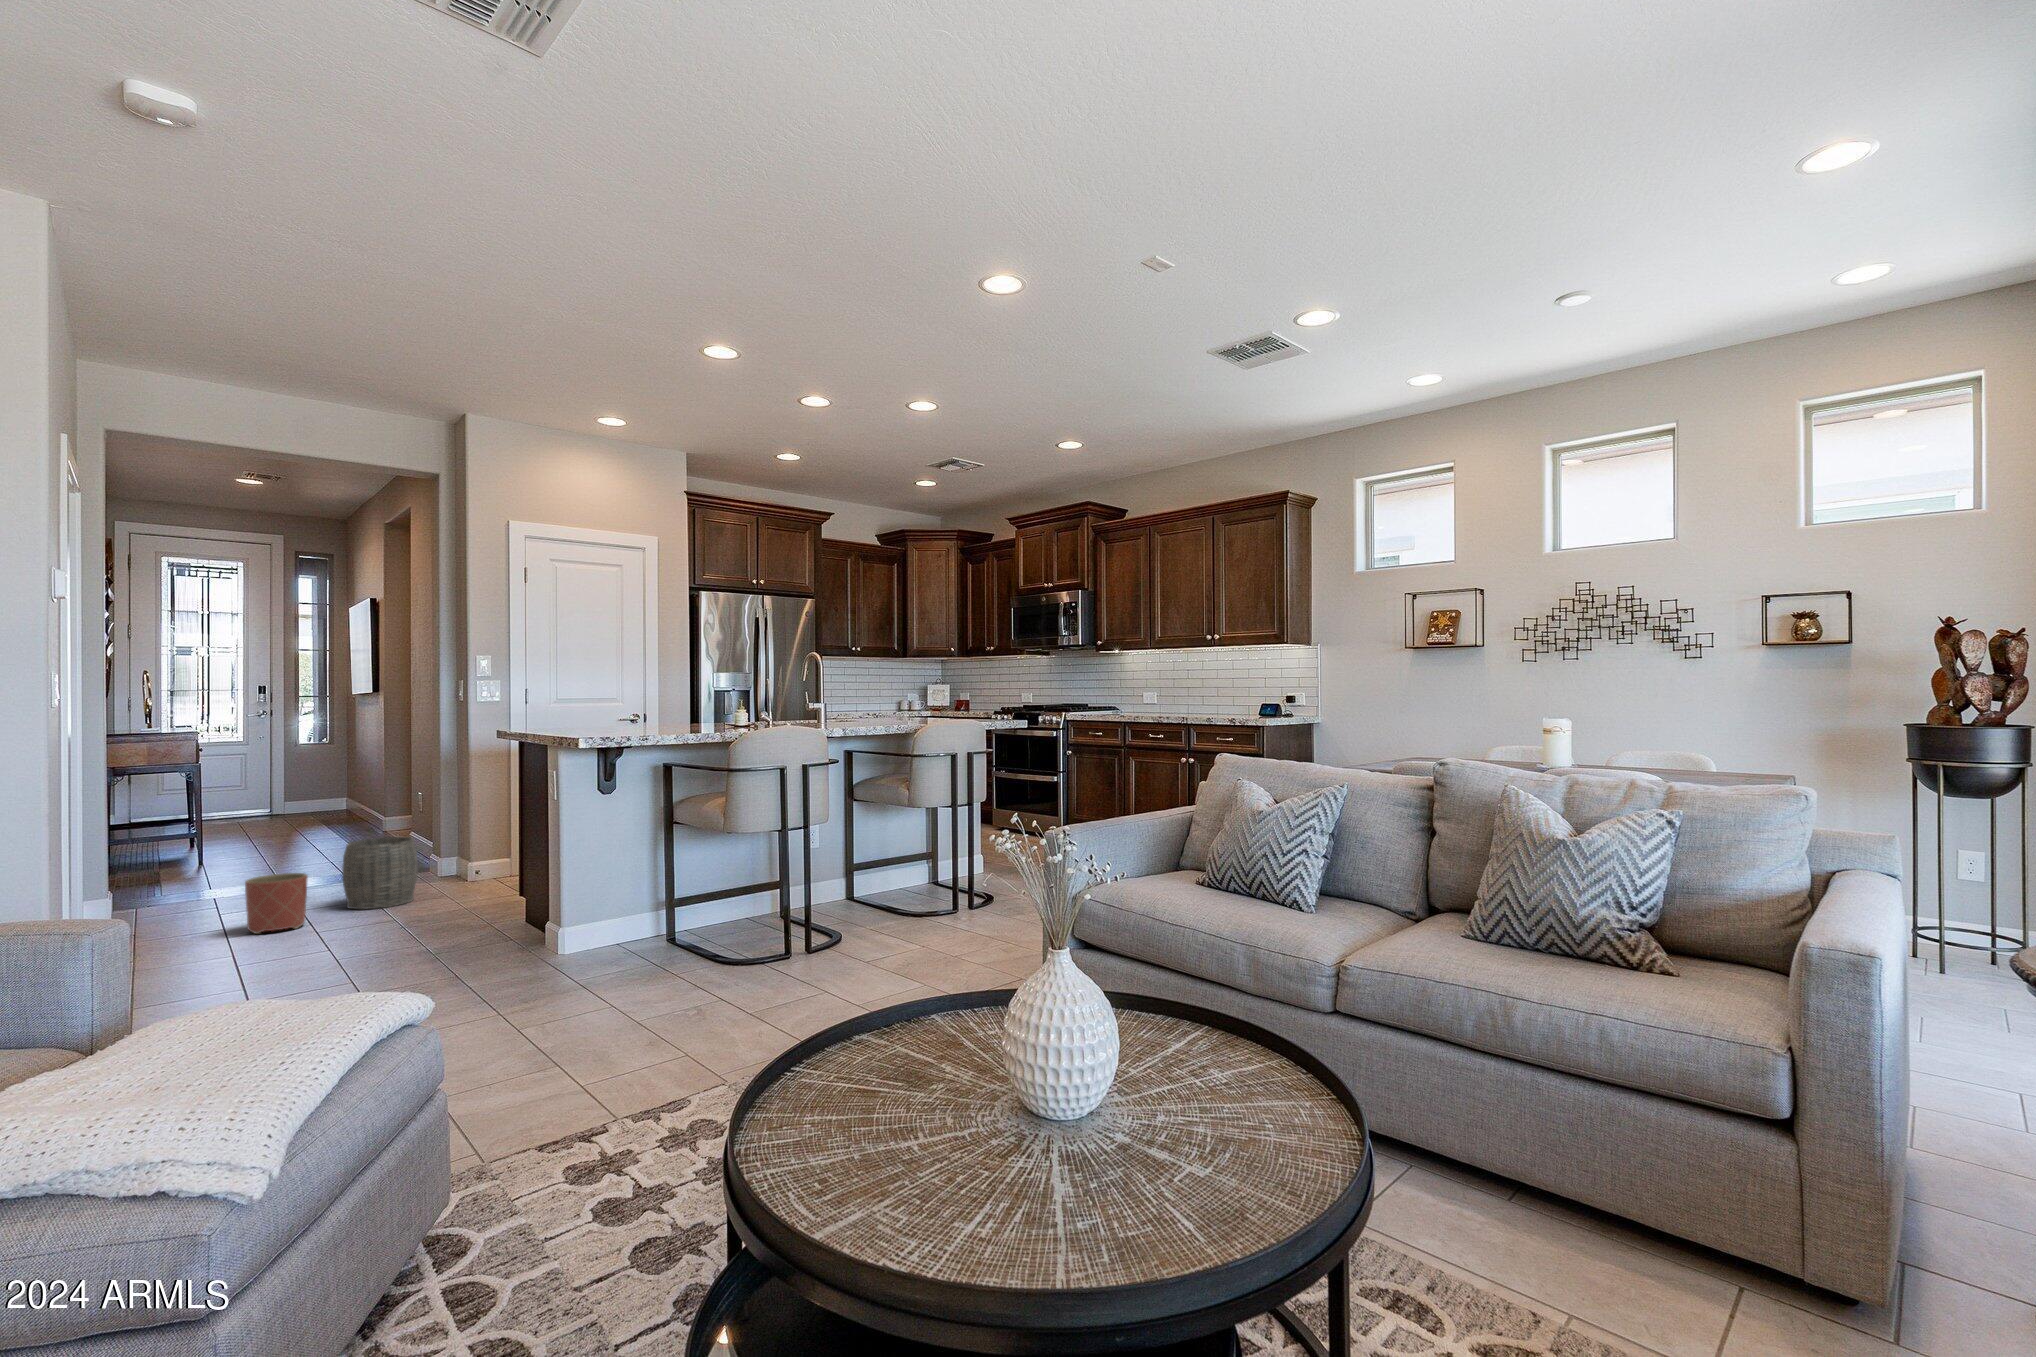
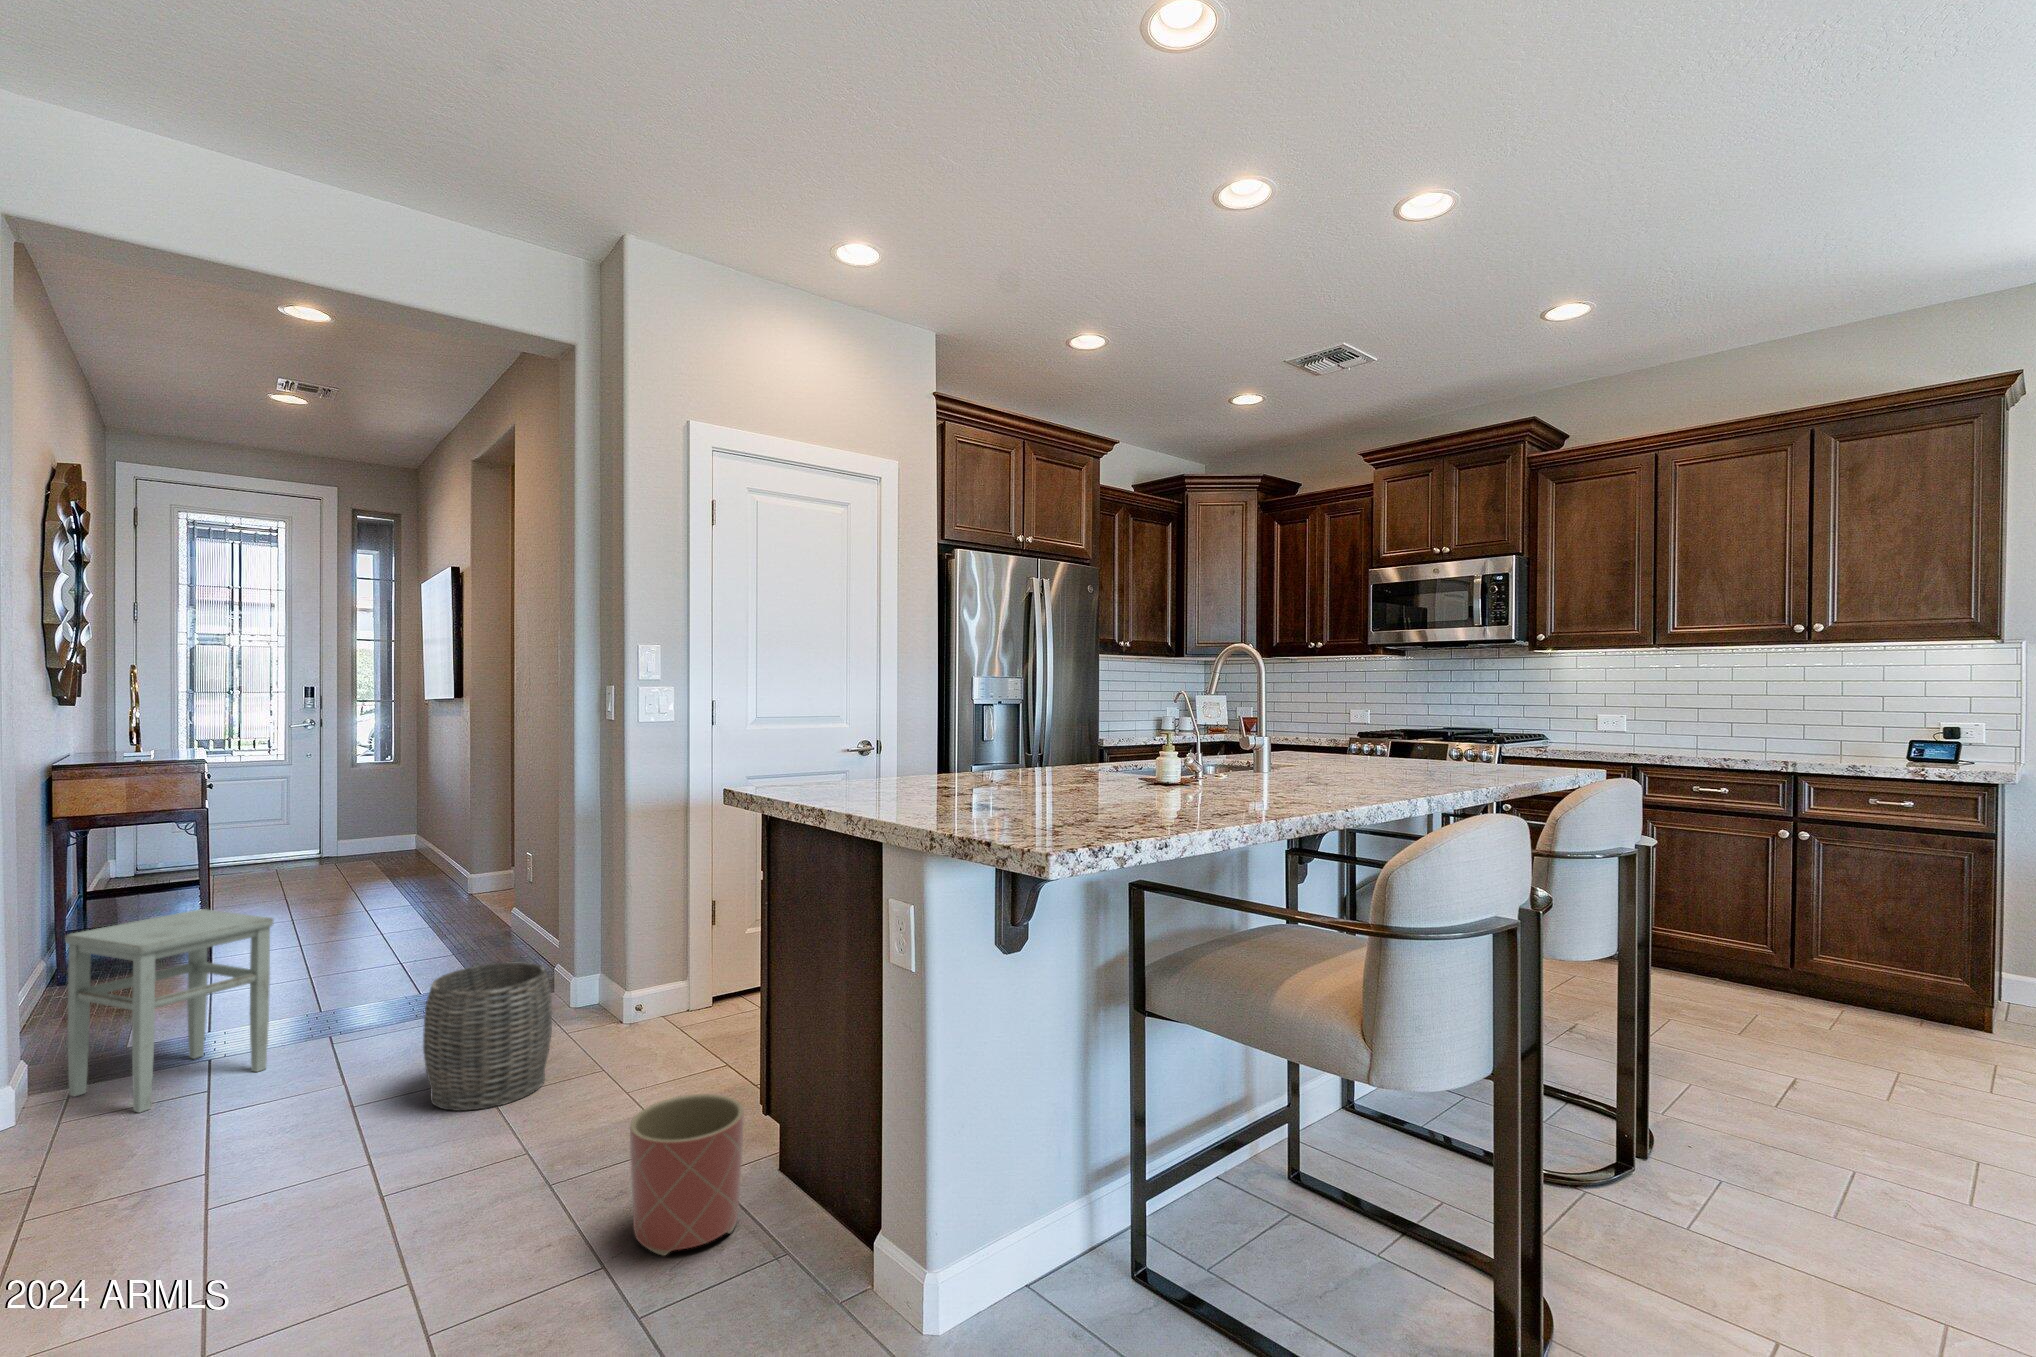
stool: none [136,812,254,914] -> present [65,909,273,1112]
planter: present [245,873,308,934] -> present [630,1094,744,1256]

